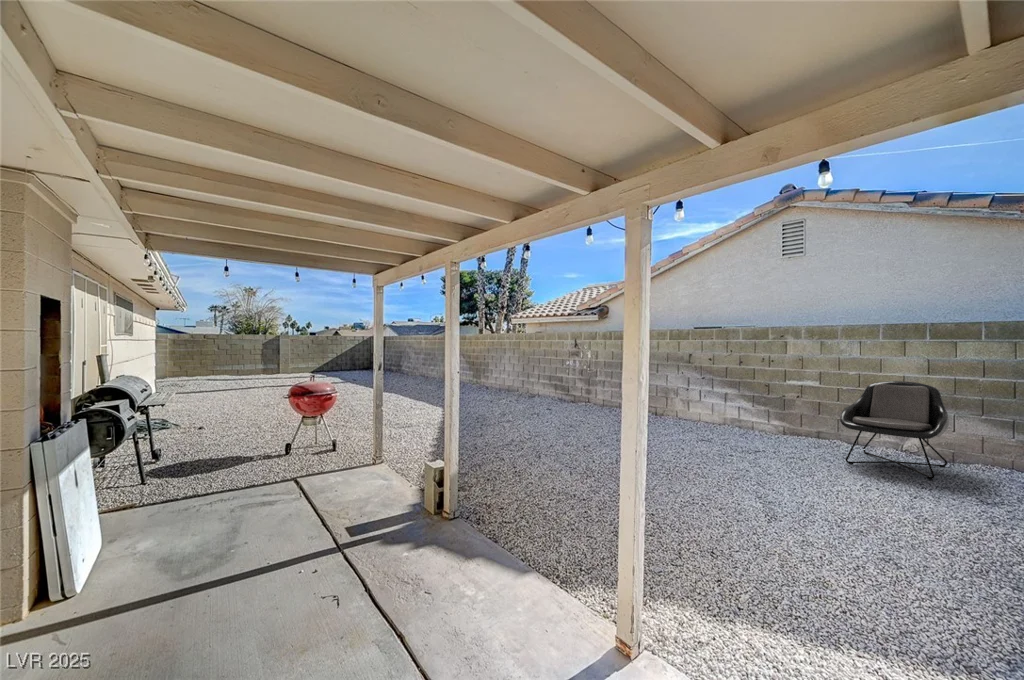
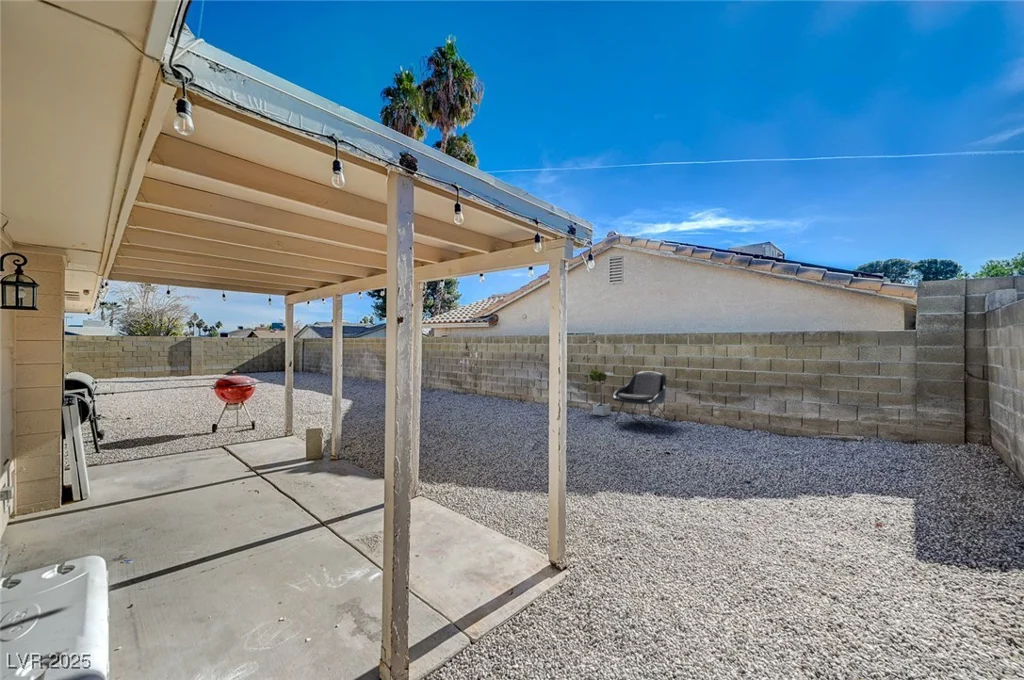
potted tree: none [779,376,816,447] -> present [589,369,610,416]

